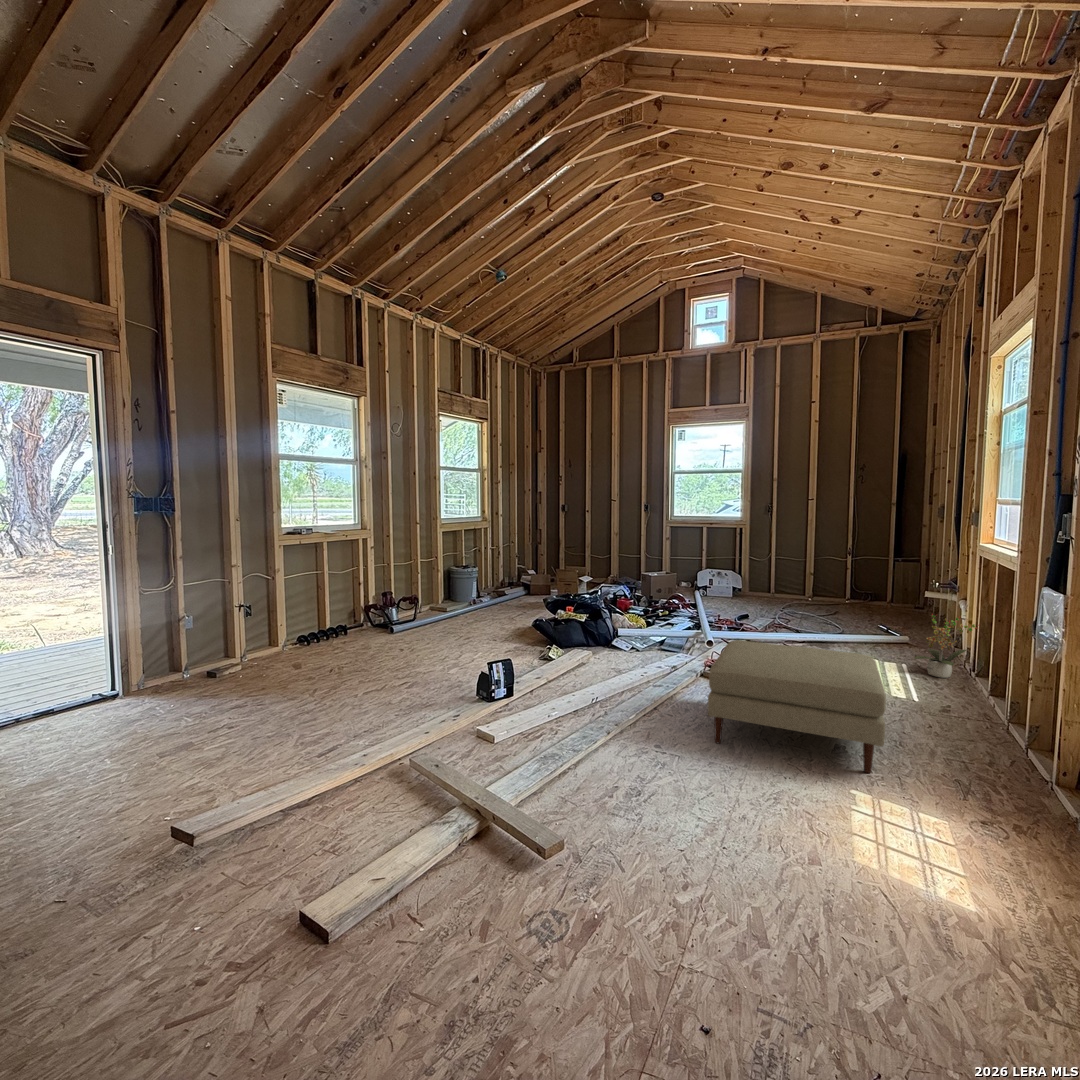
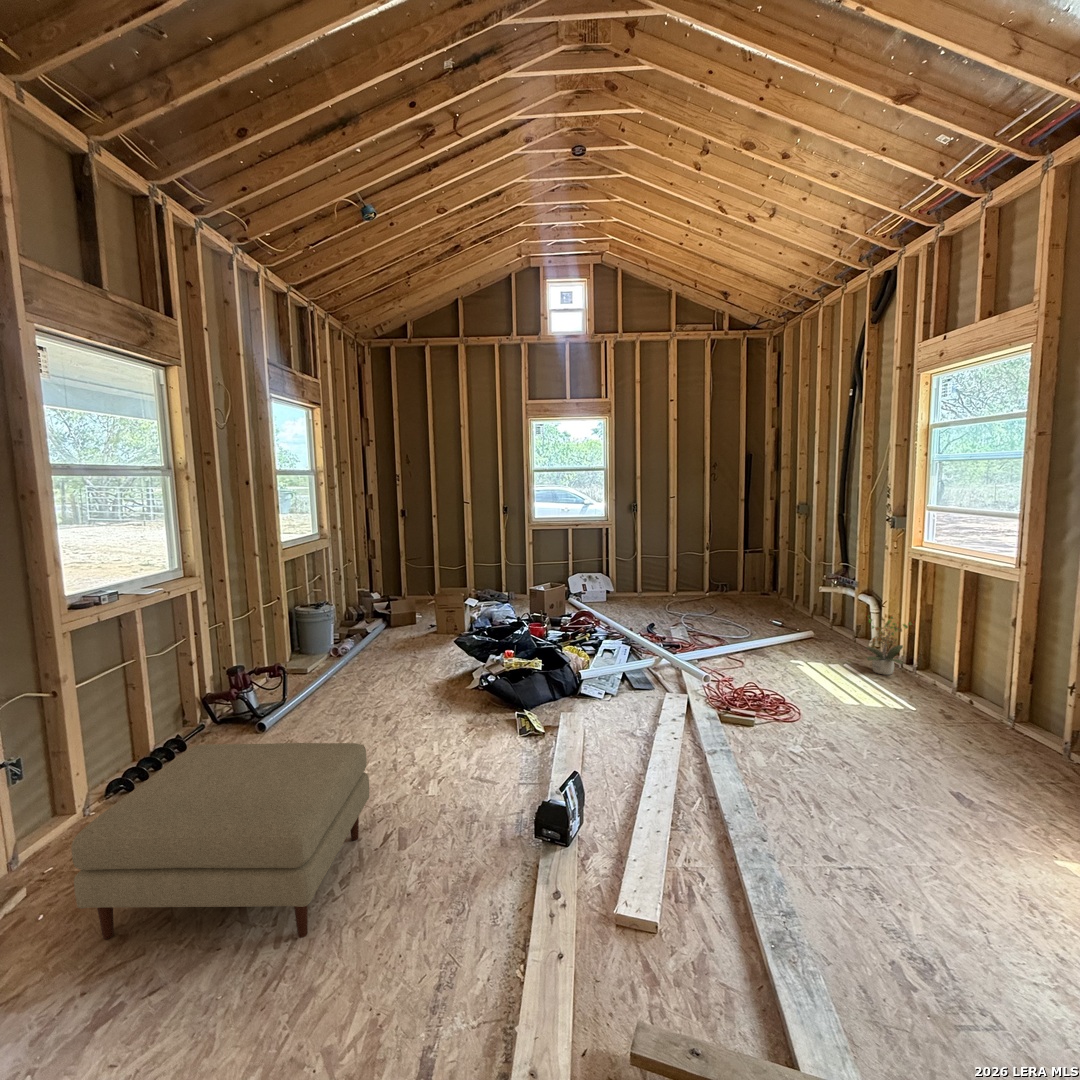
ottoman: present [708,640,886,773] -> present [72,743,369,939]

